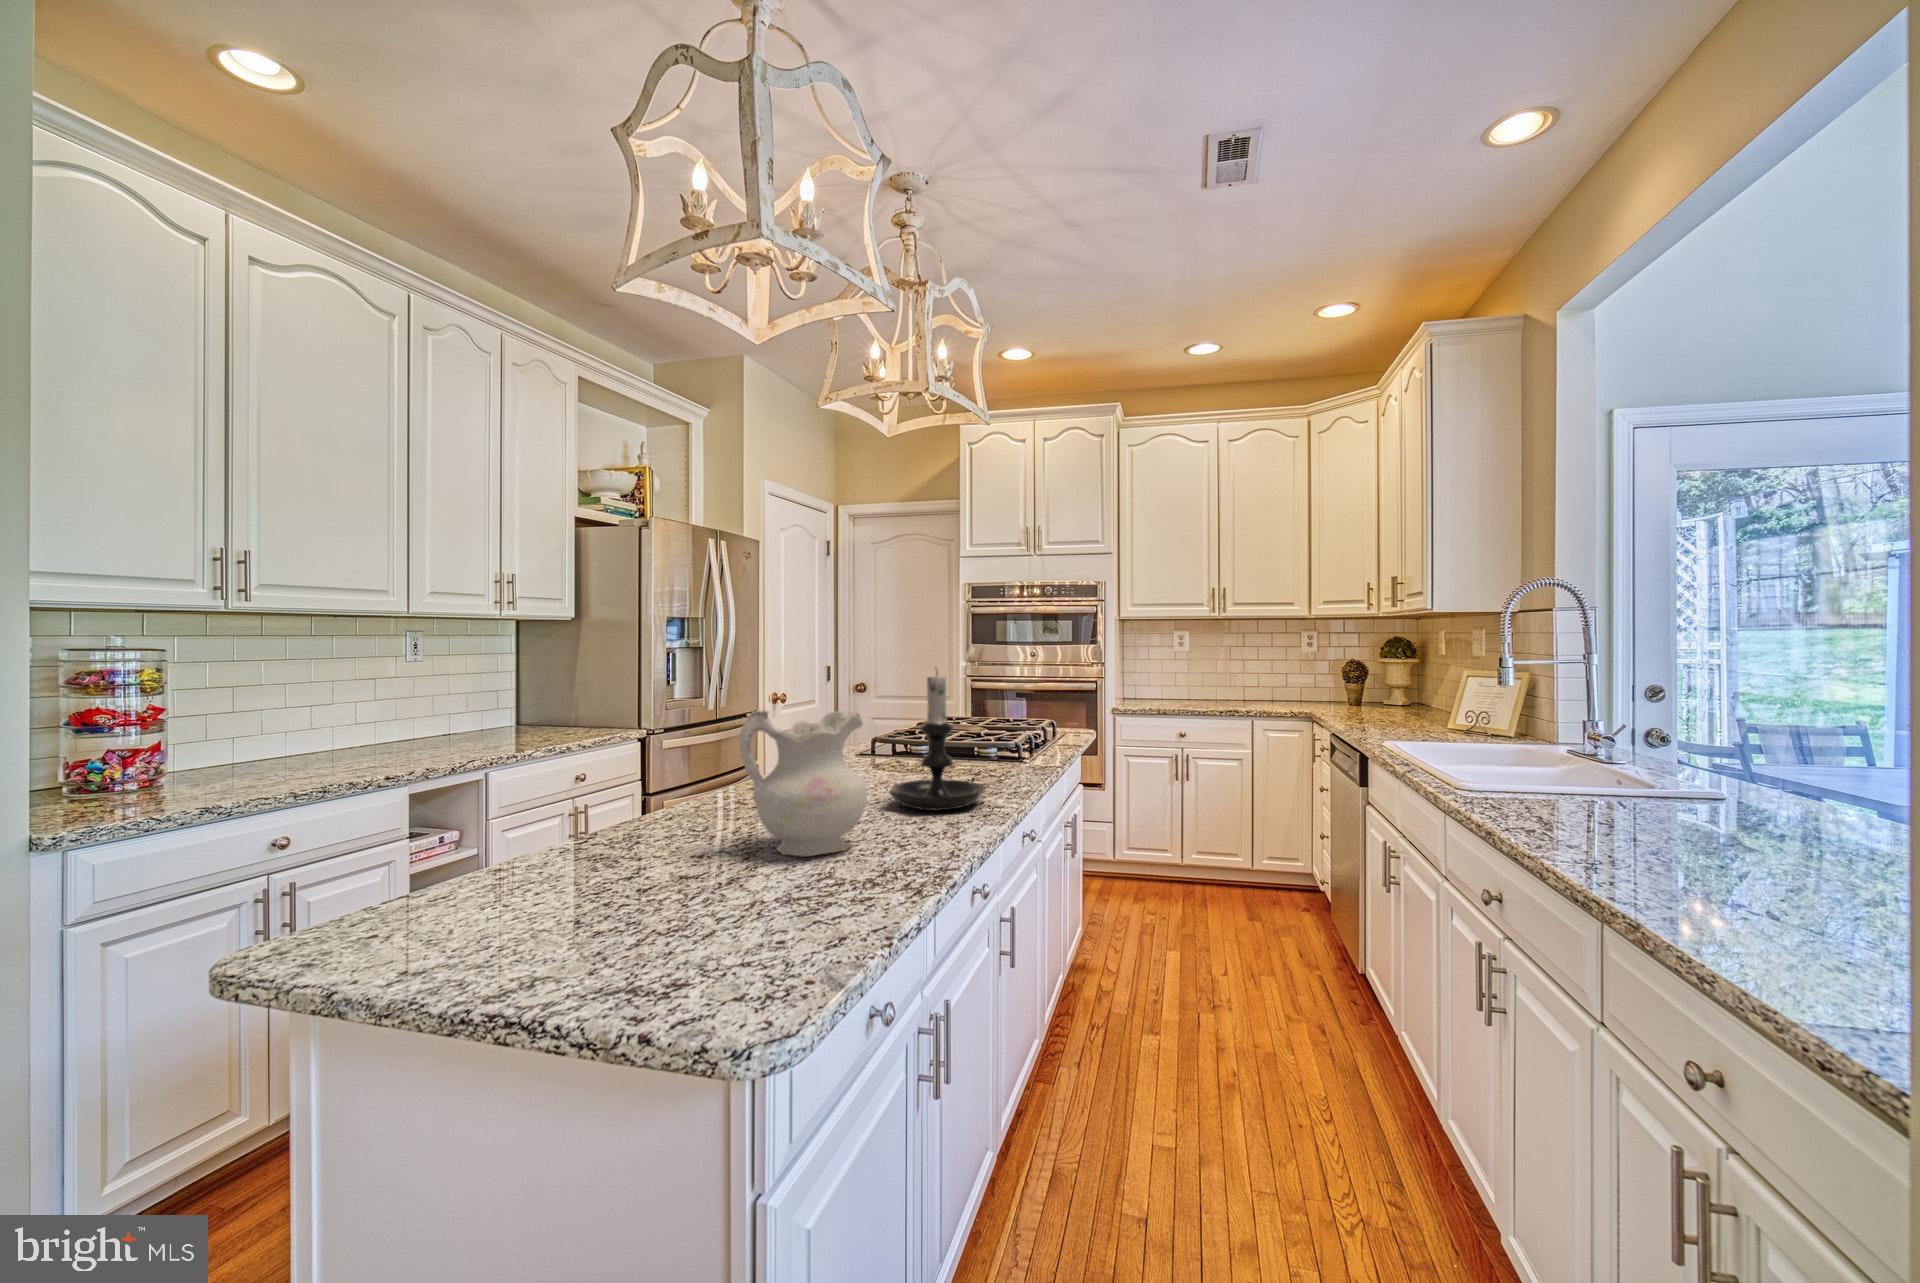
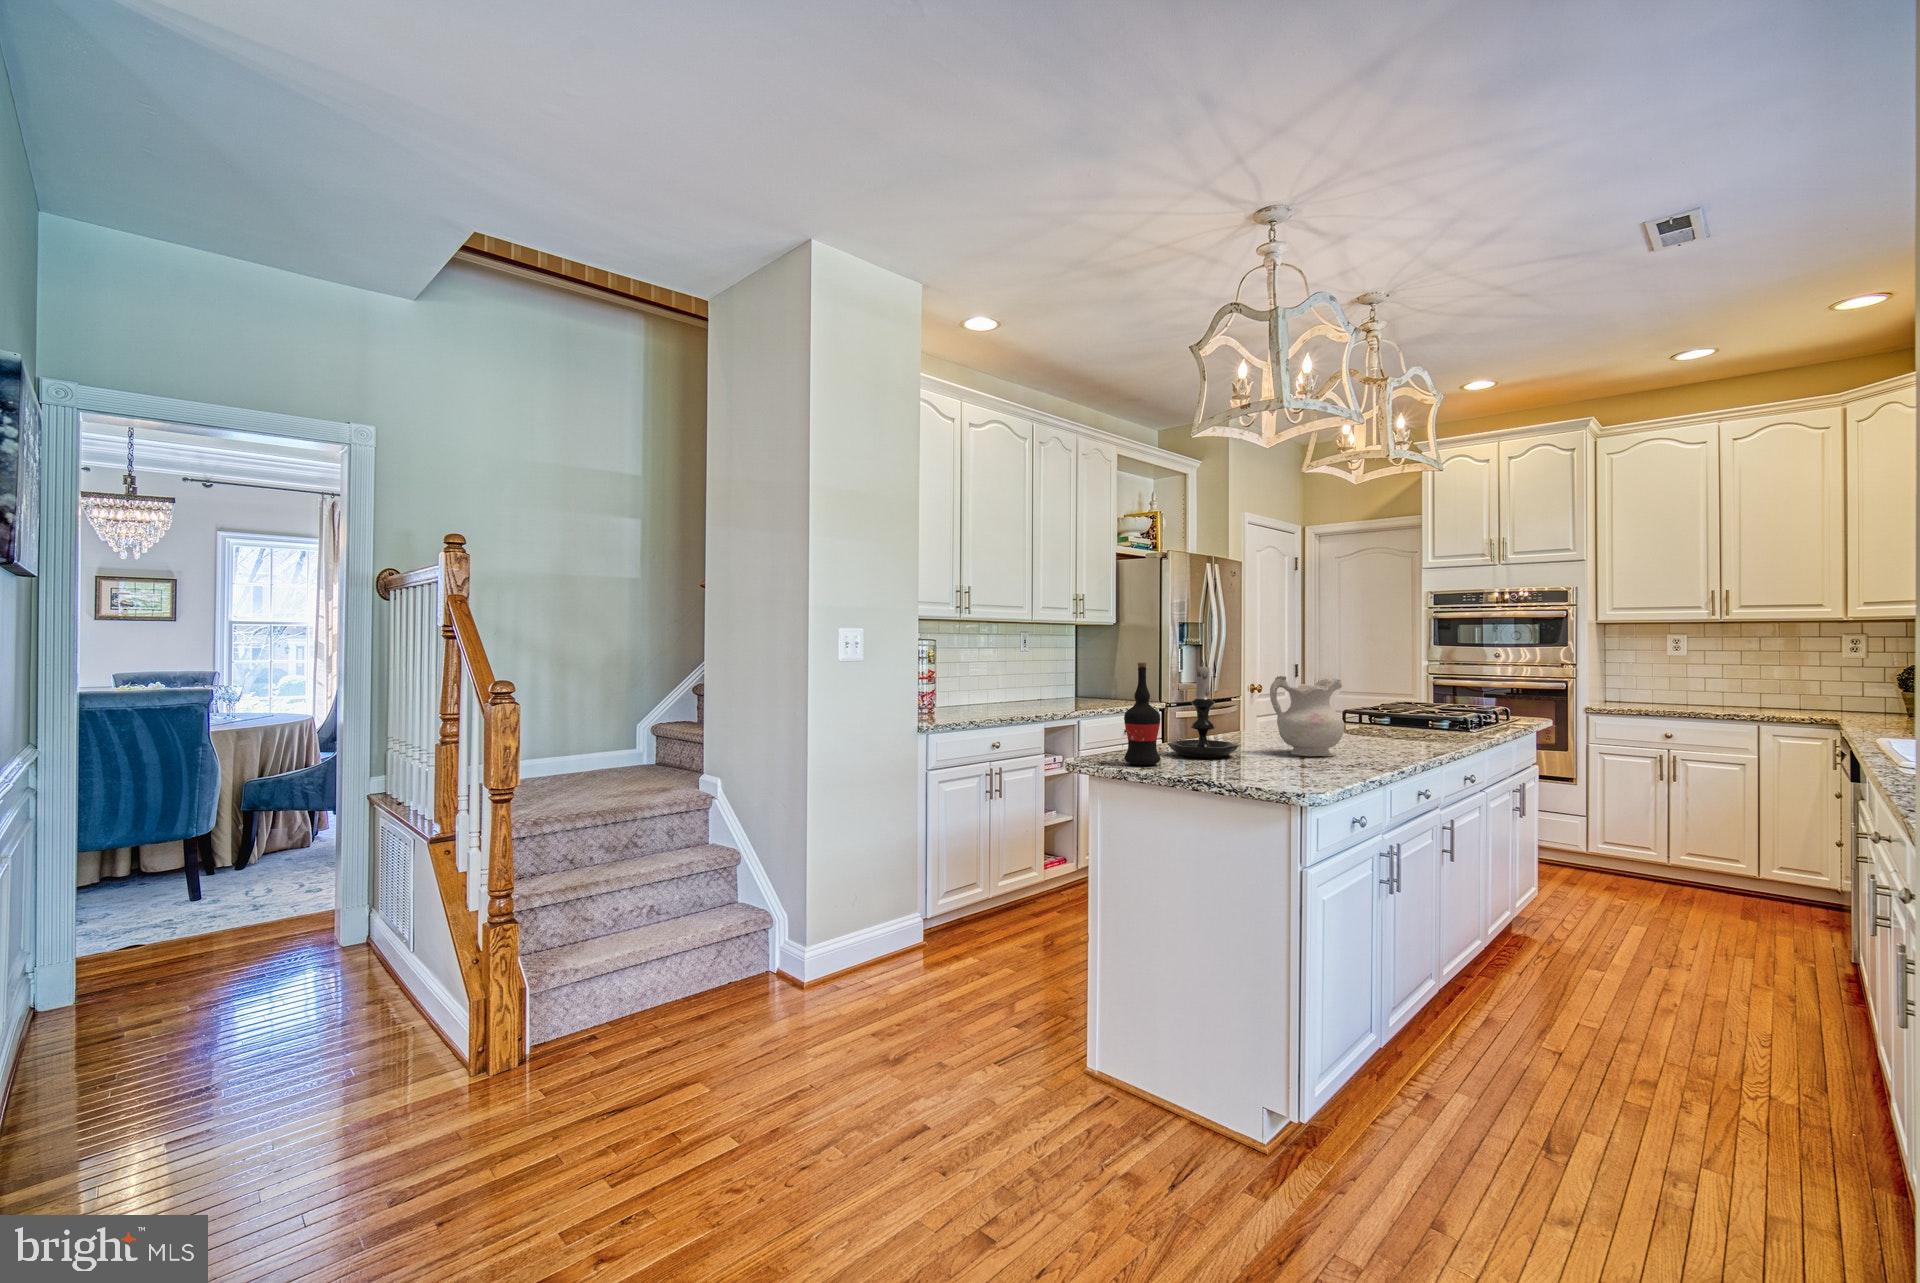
candle holder: present [889,675,986,811] -> present [1167,660,1239,758]
wine bottle: none [364,702,468,953] -> present [1124,662,1160,765]

